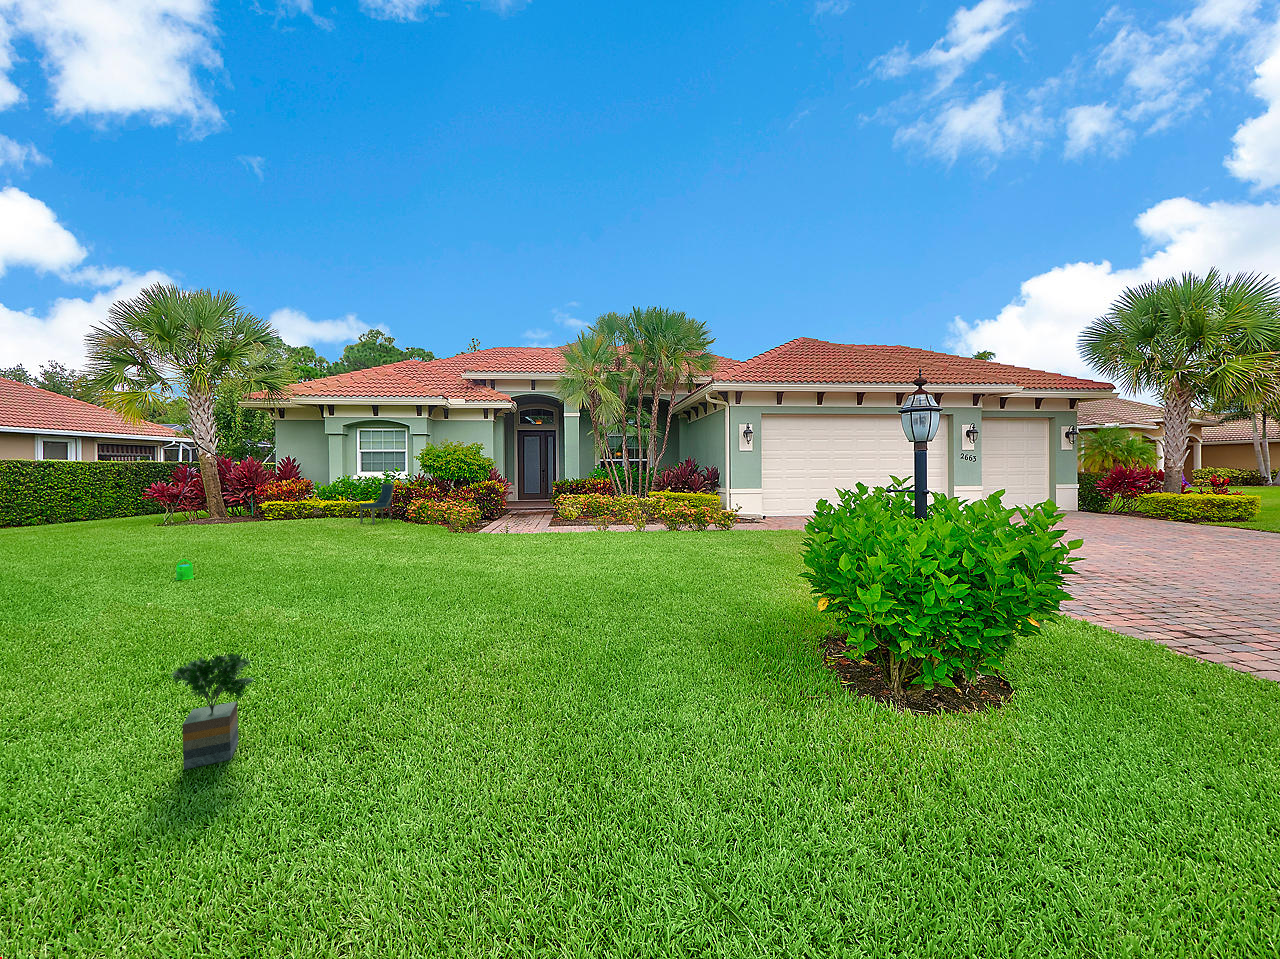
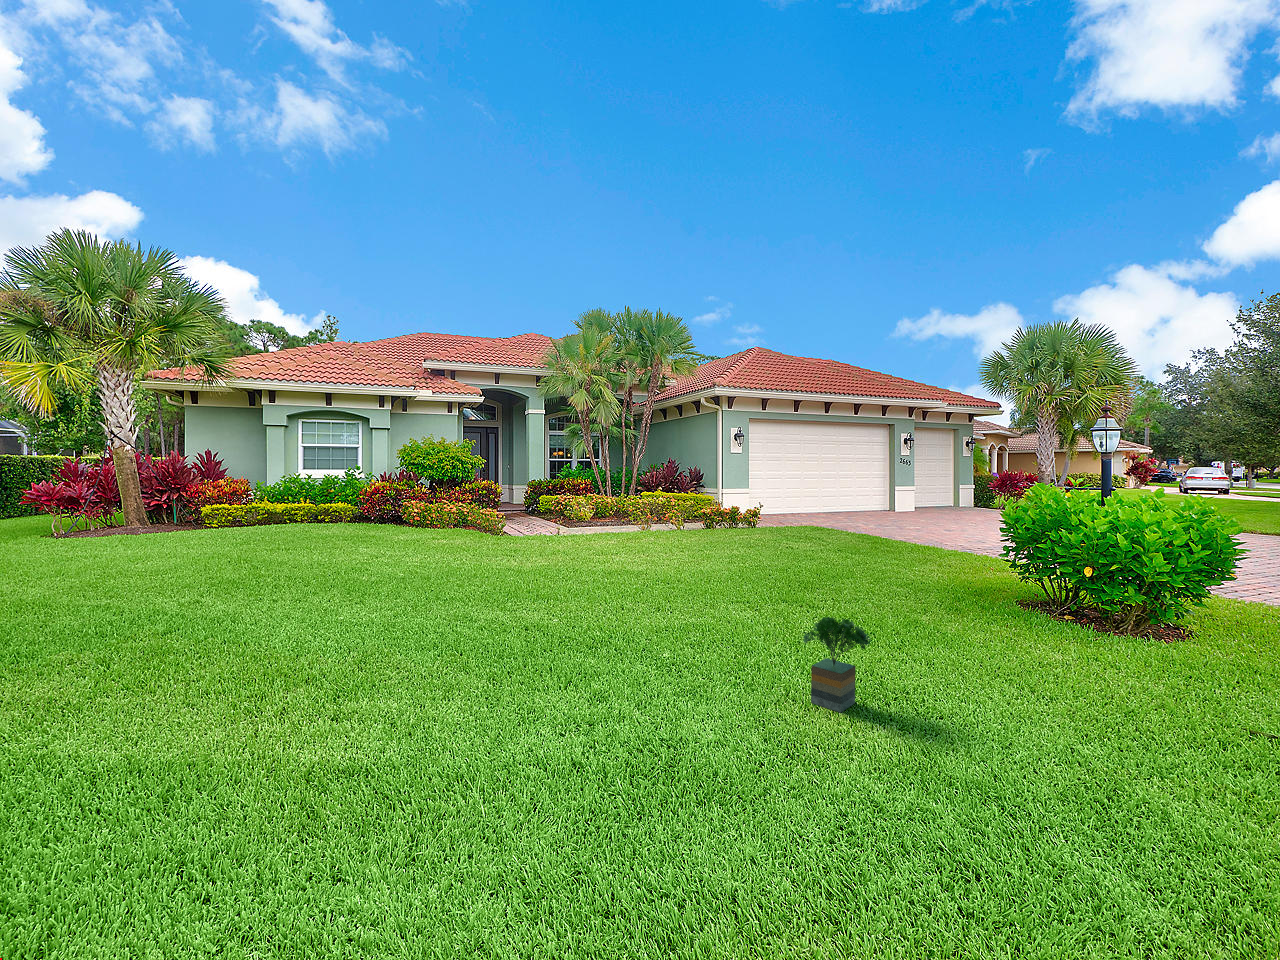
chair: present [360,484,394,524] -> none [343,484,382,530]
watering can: present [175,559,194,580] -> none [307,566,327,590]

